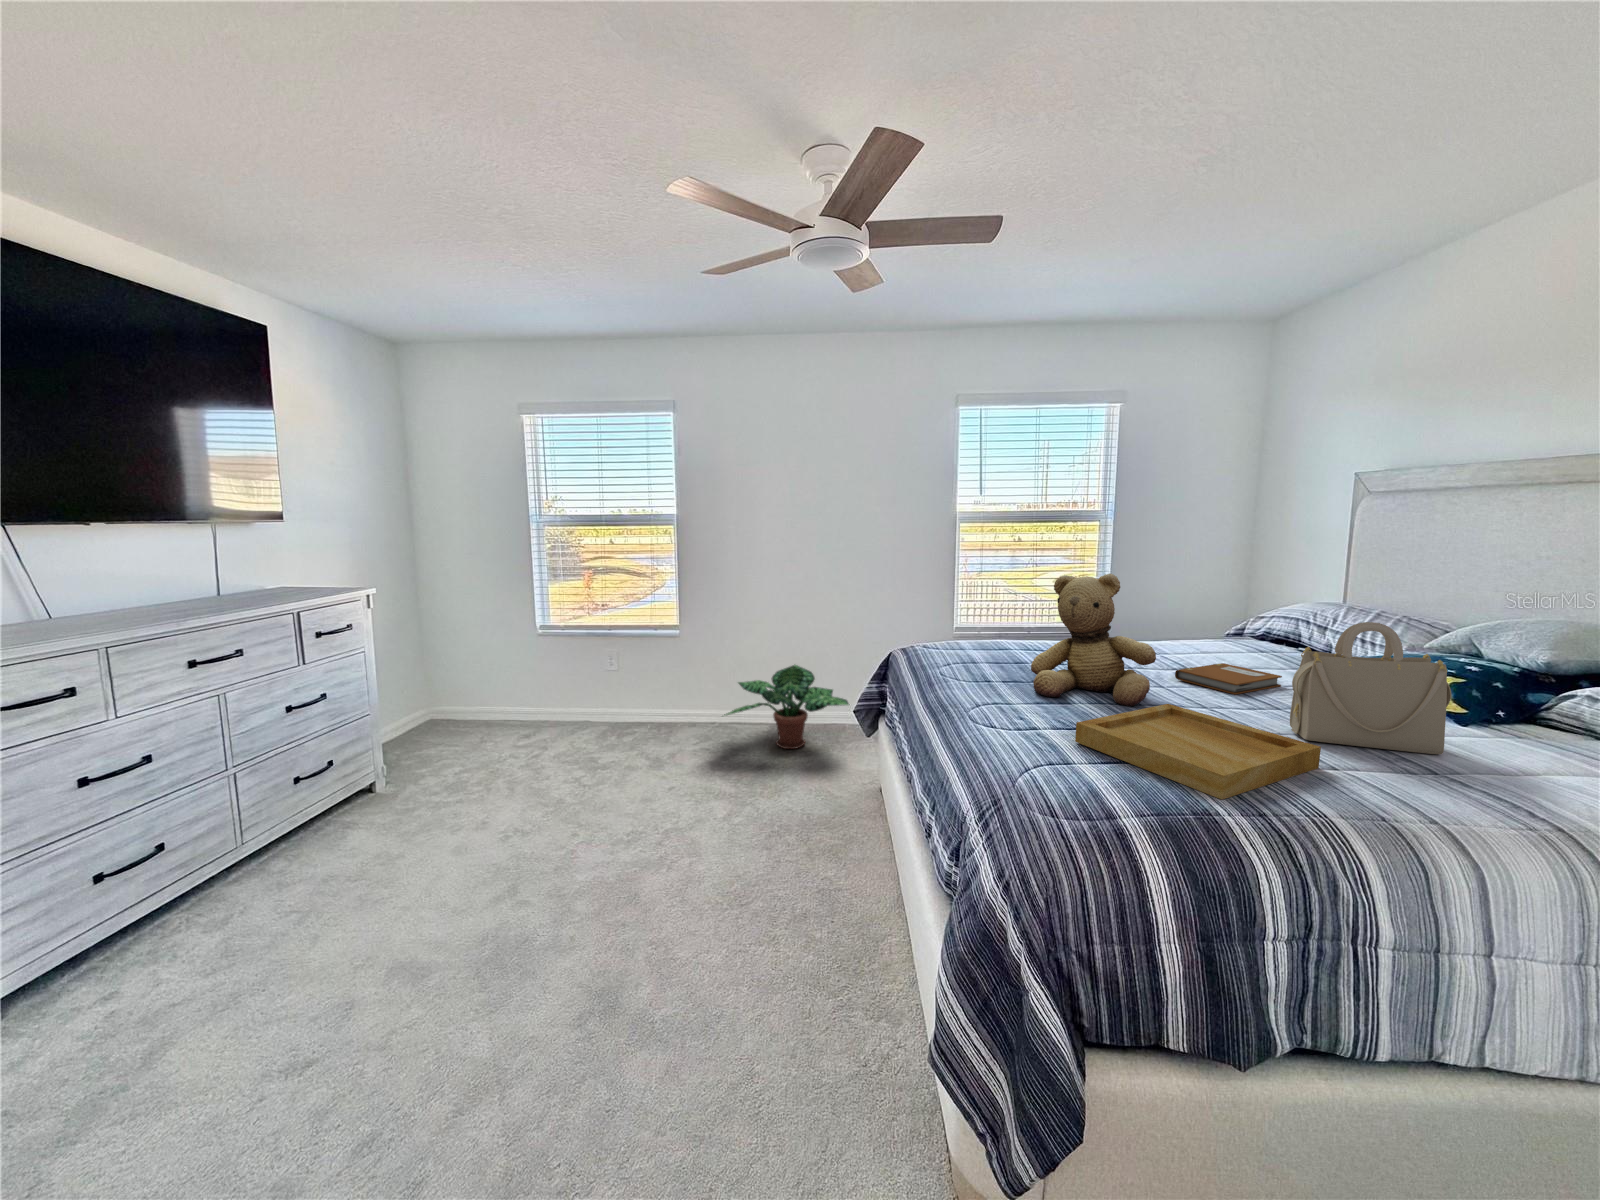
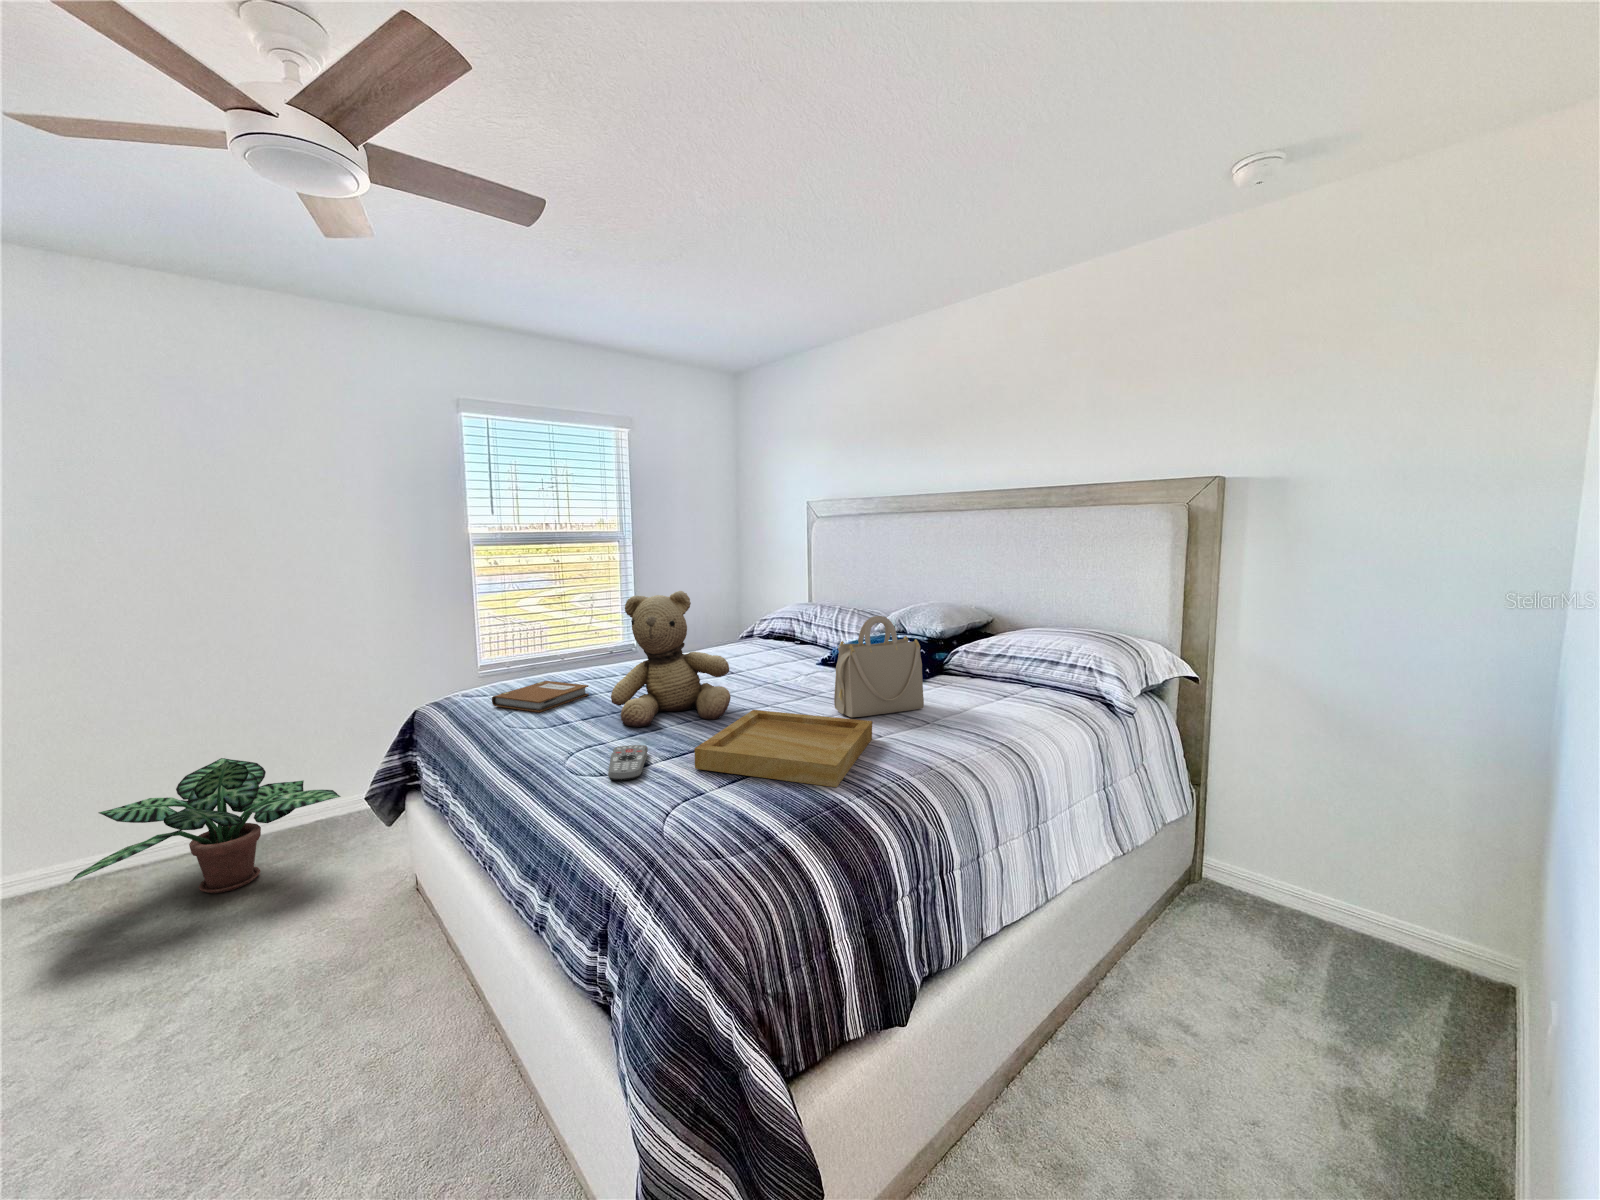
notebook: present [1175,663,1282,695] -> present [492,681,589,712]
remote control: none [994,707,1041,735] -> present [608,745,648,780]

